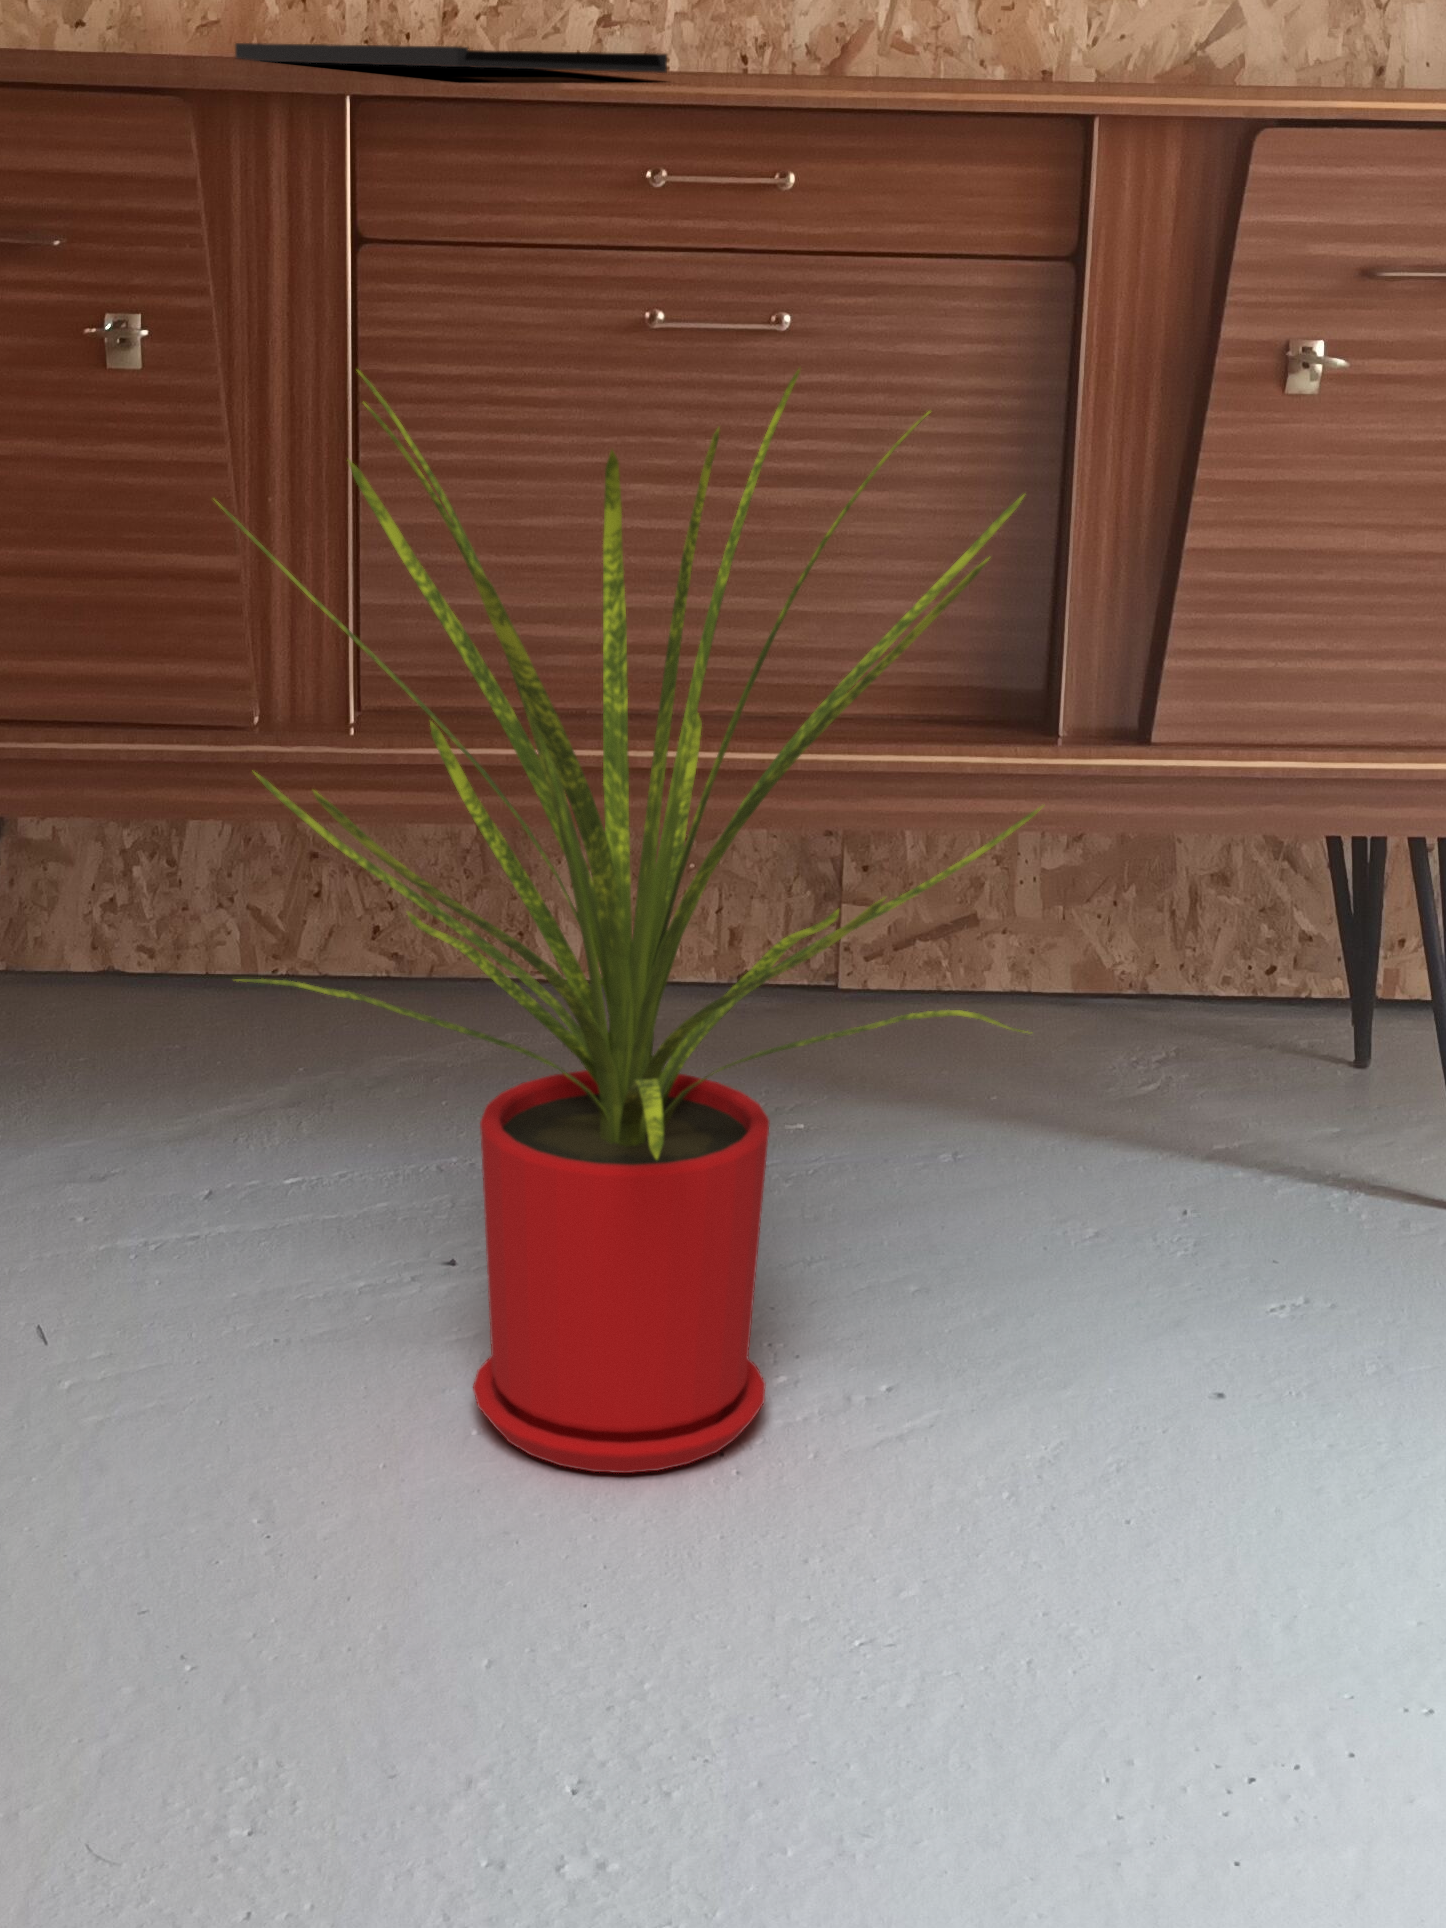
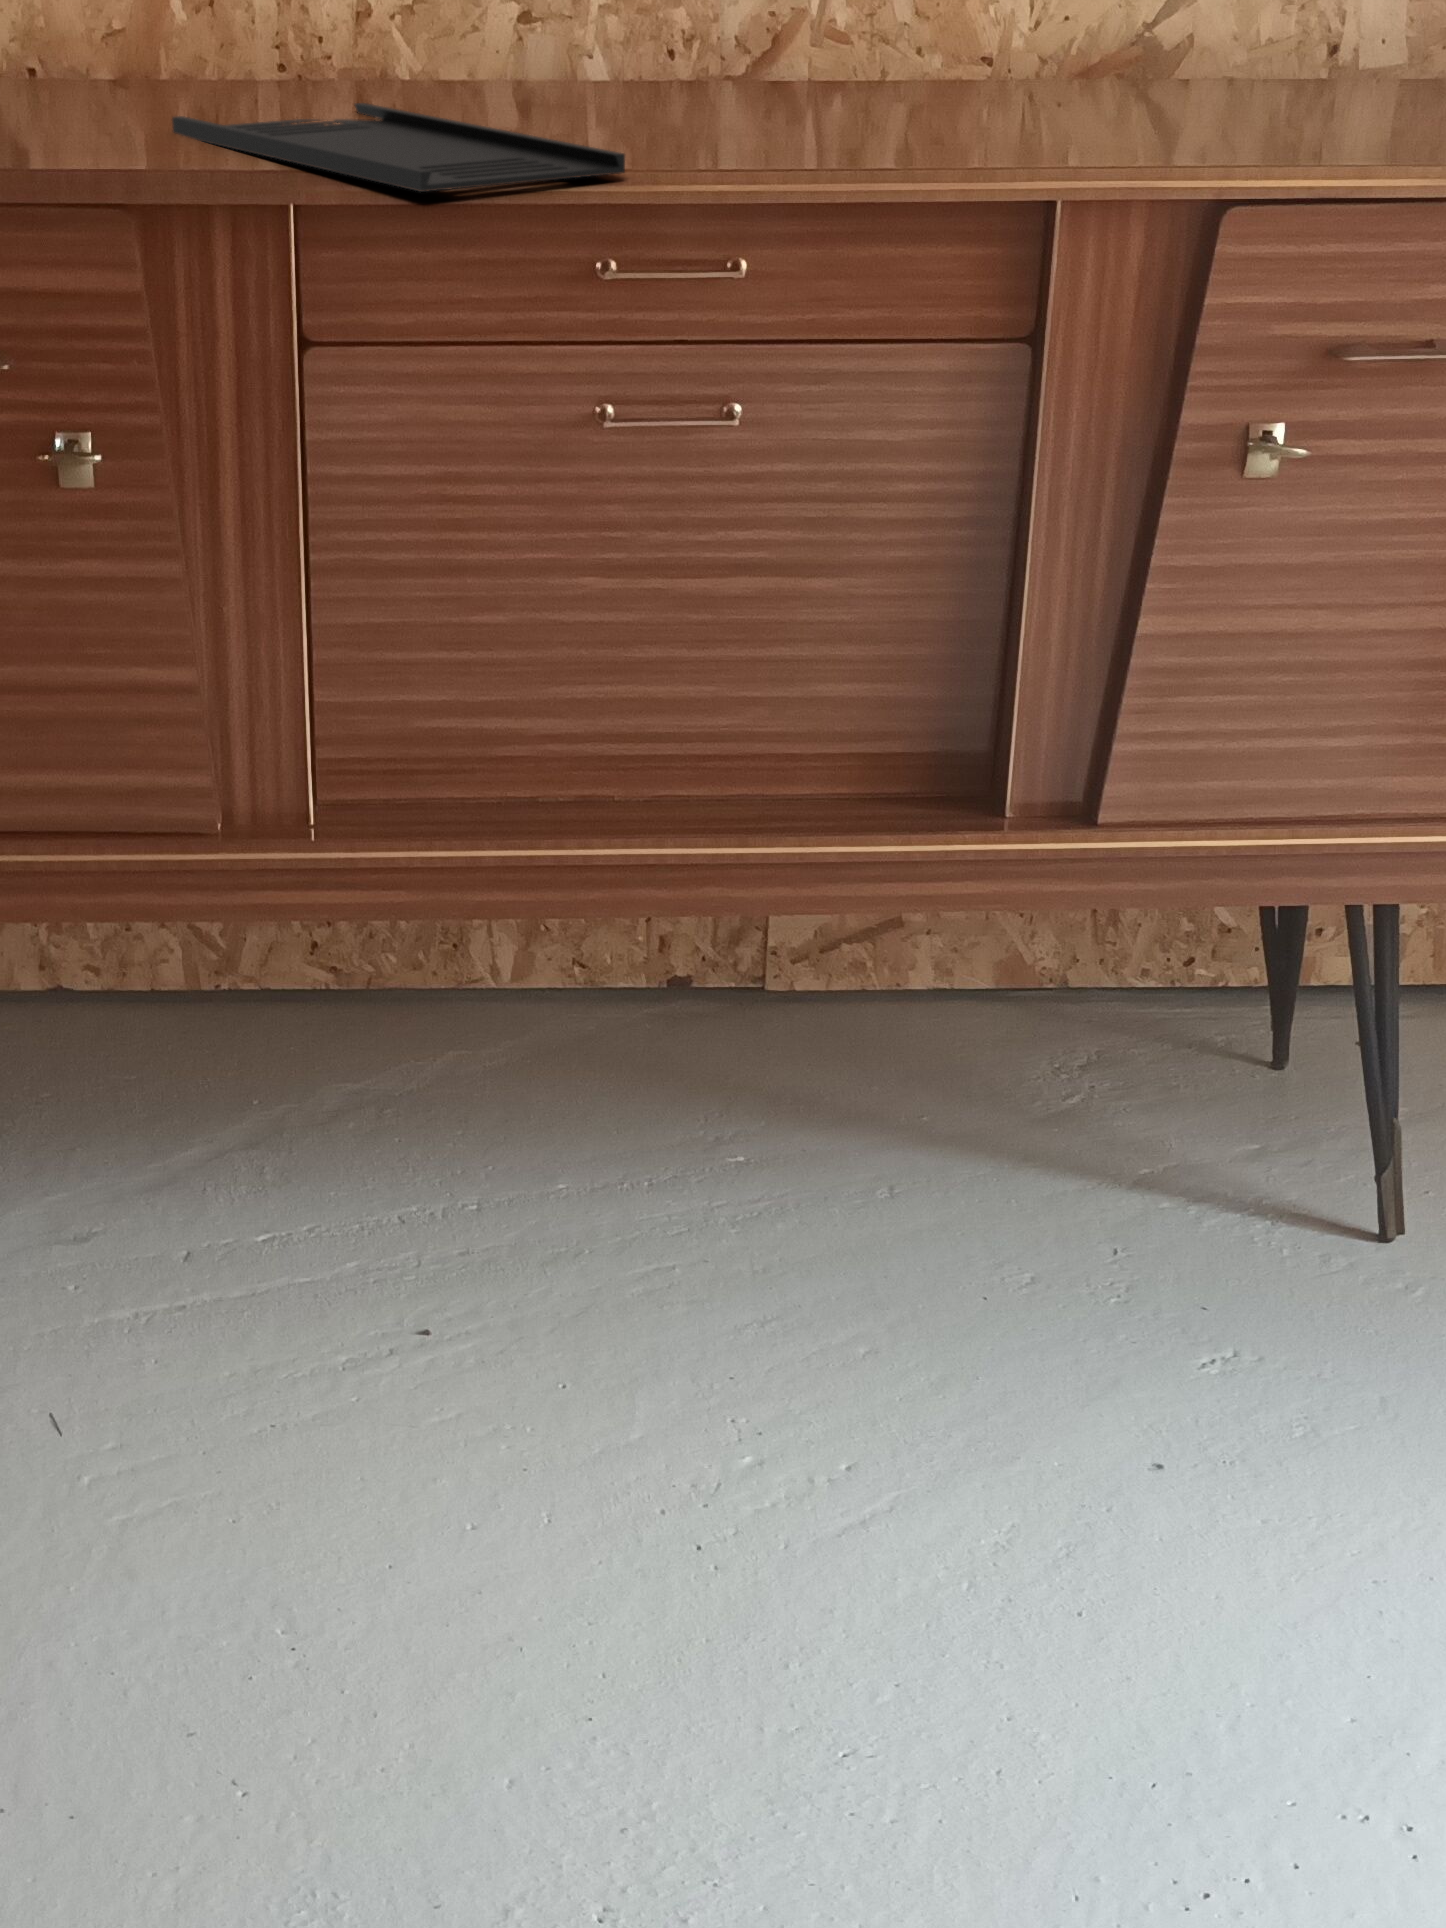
house plant: present [217,369,1041,1473] -> none [211,497,1009,1542]

